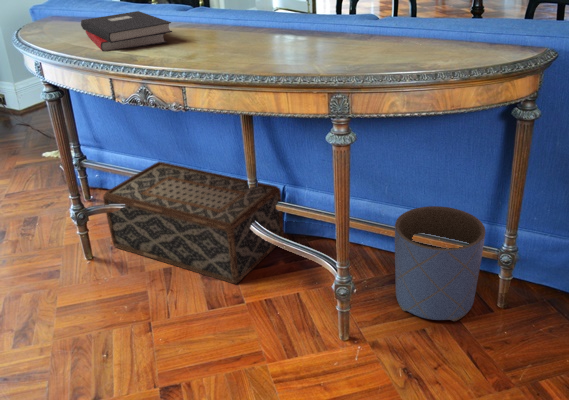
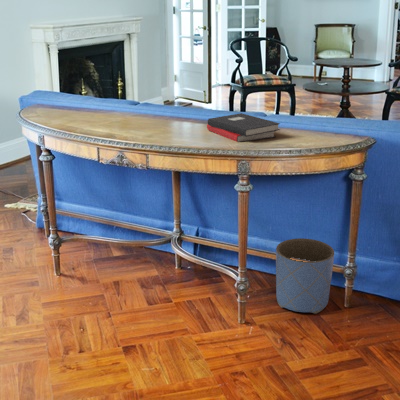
hardback book: present [81,11,172,51] -> present [207,113,280,142]
woven basket: present [103,162,284,284] -> none [71,208,198,291]

